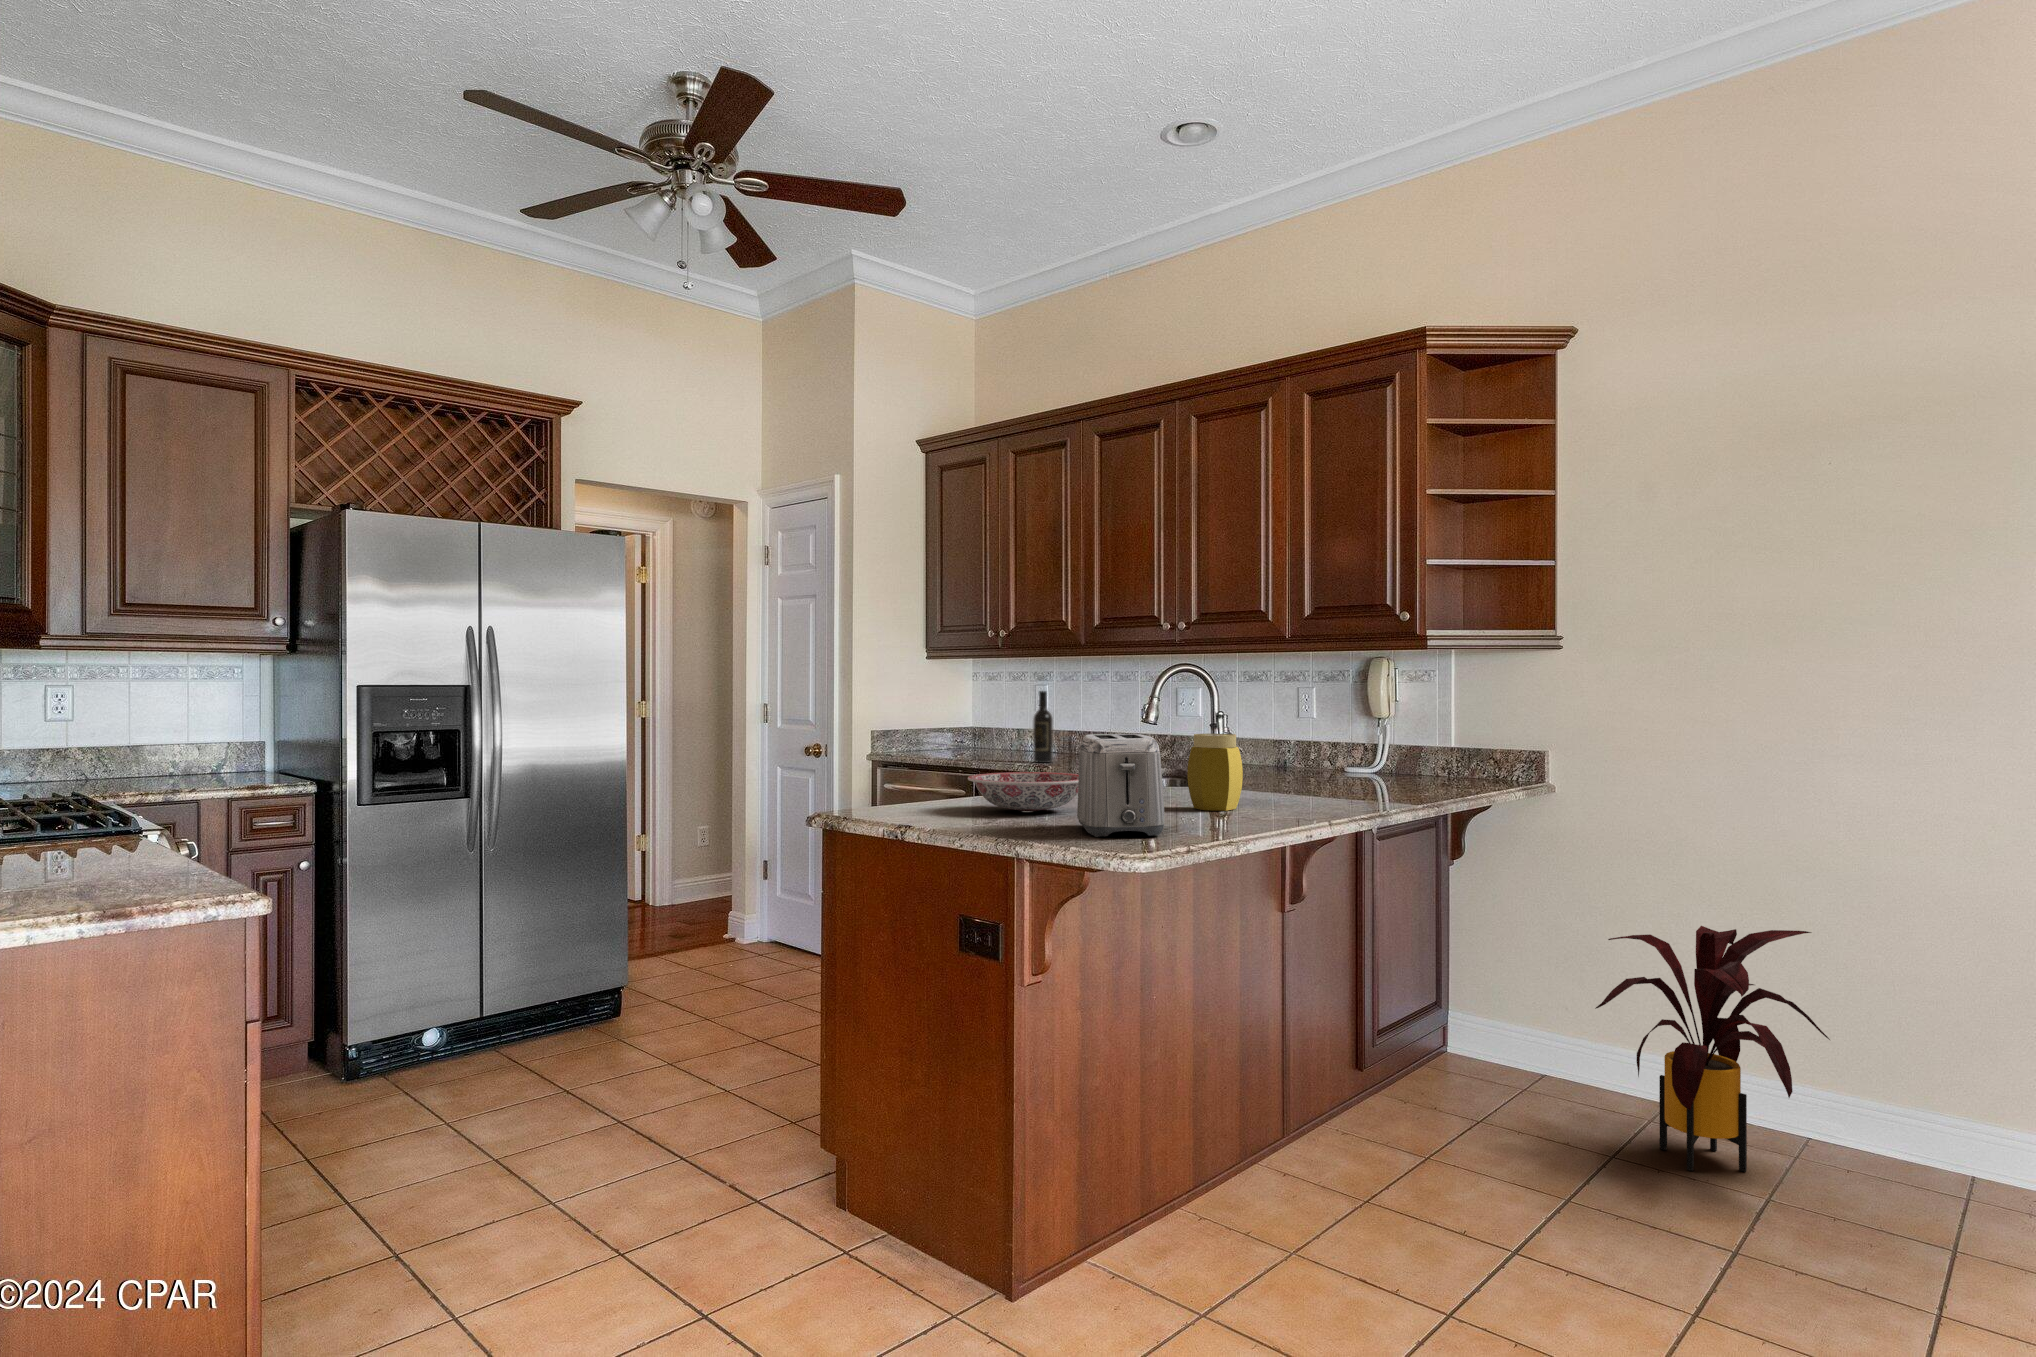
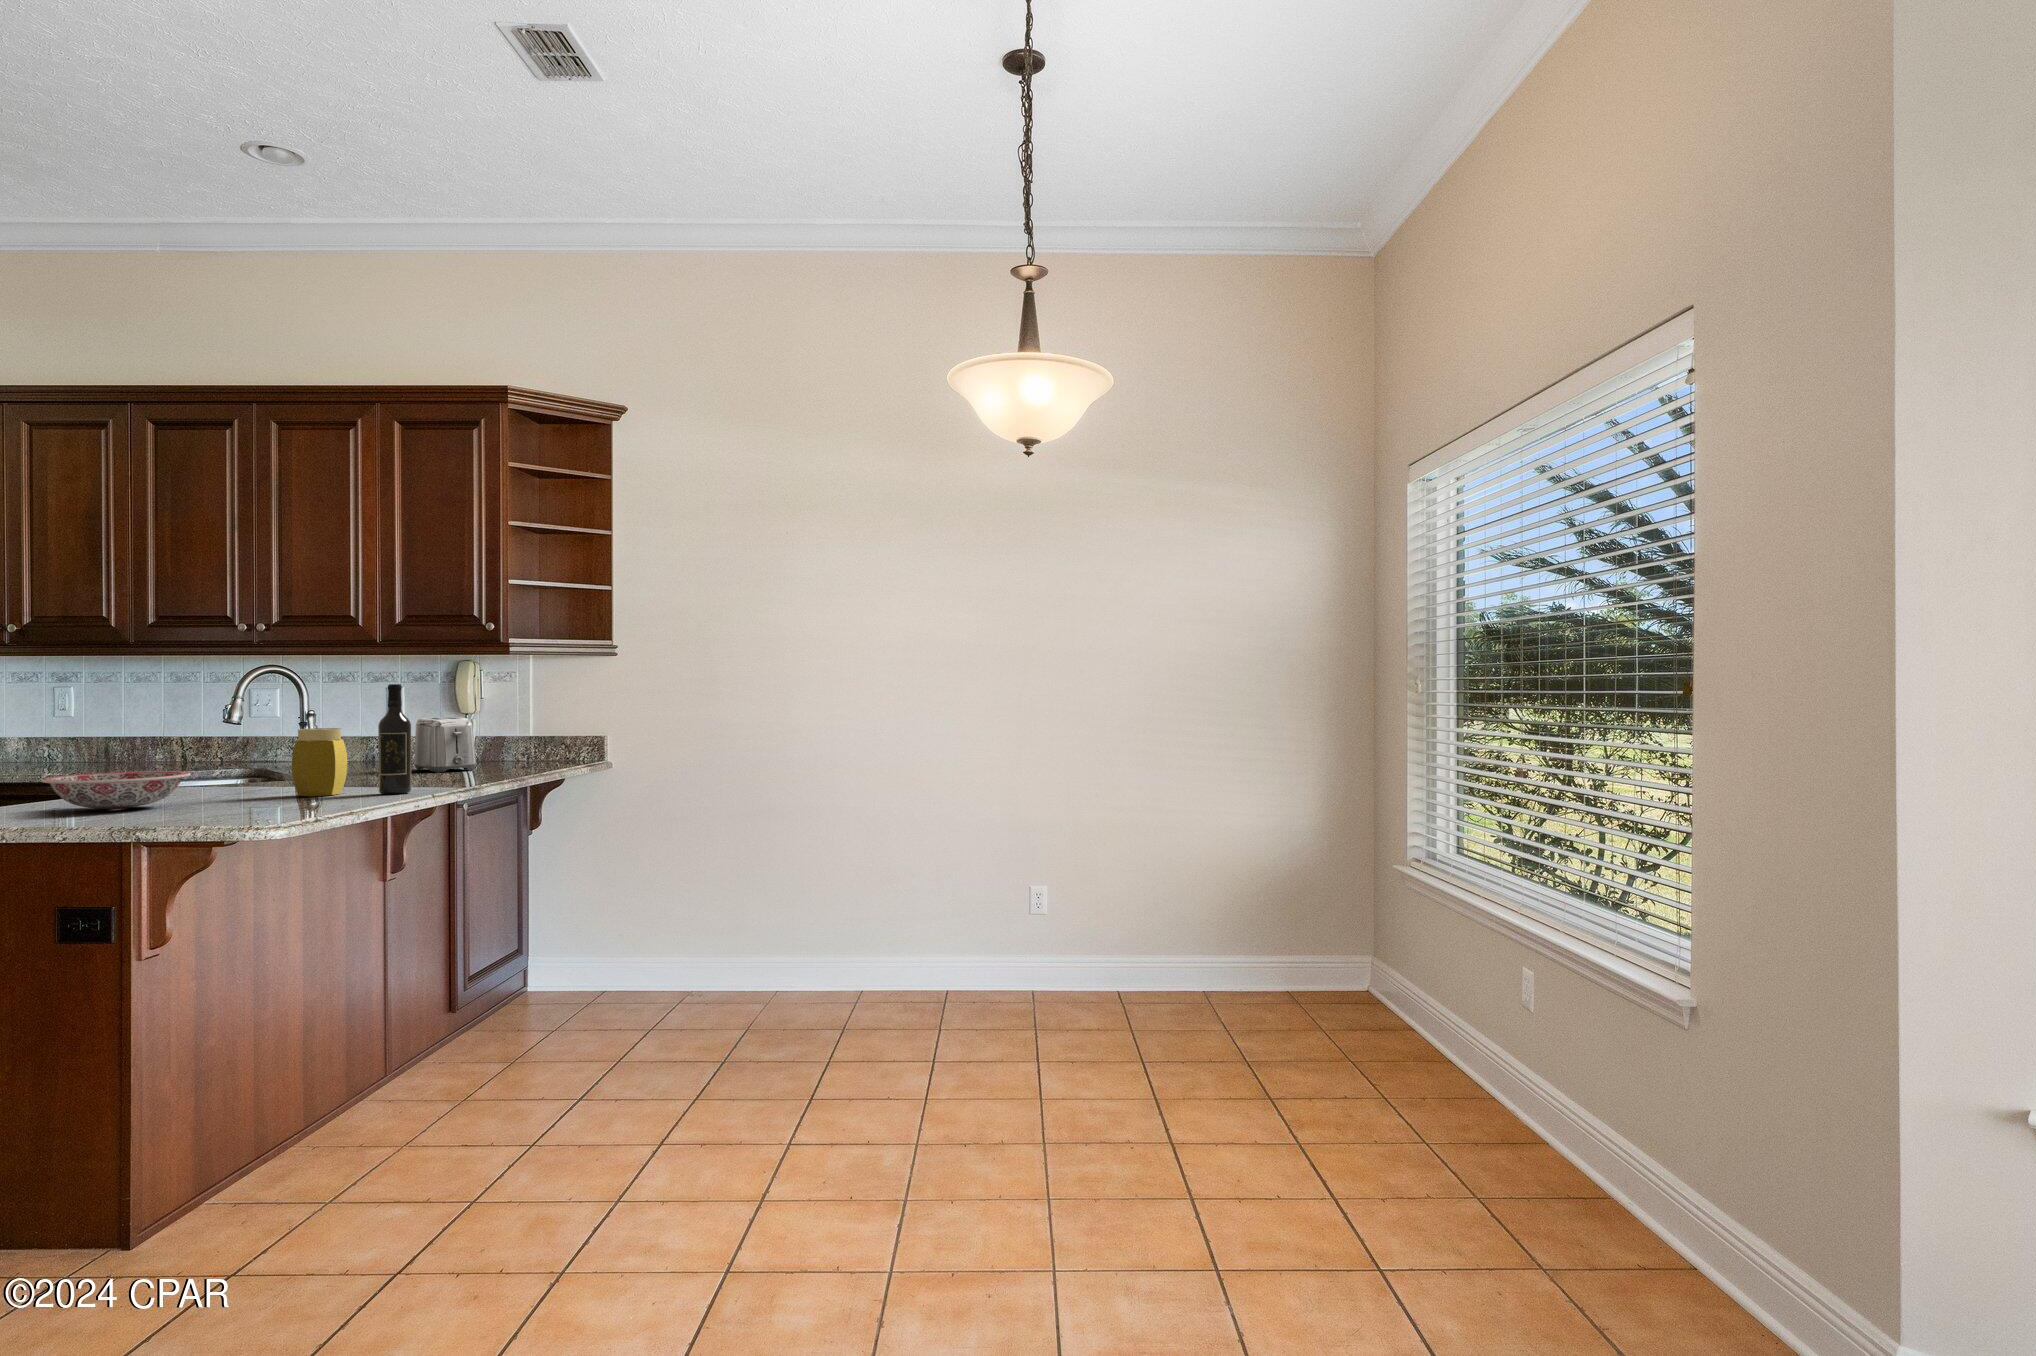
wine bottle: present [1033,691,1053,763] -> present [378,684,411,794]
toaster: present [1077,734,1165,837] -> present [414,717,476,773]
house plant: present [1595,926,1830,1172] -> none [639,850,791,1029]

